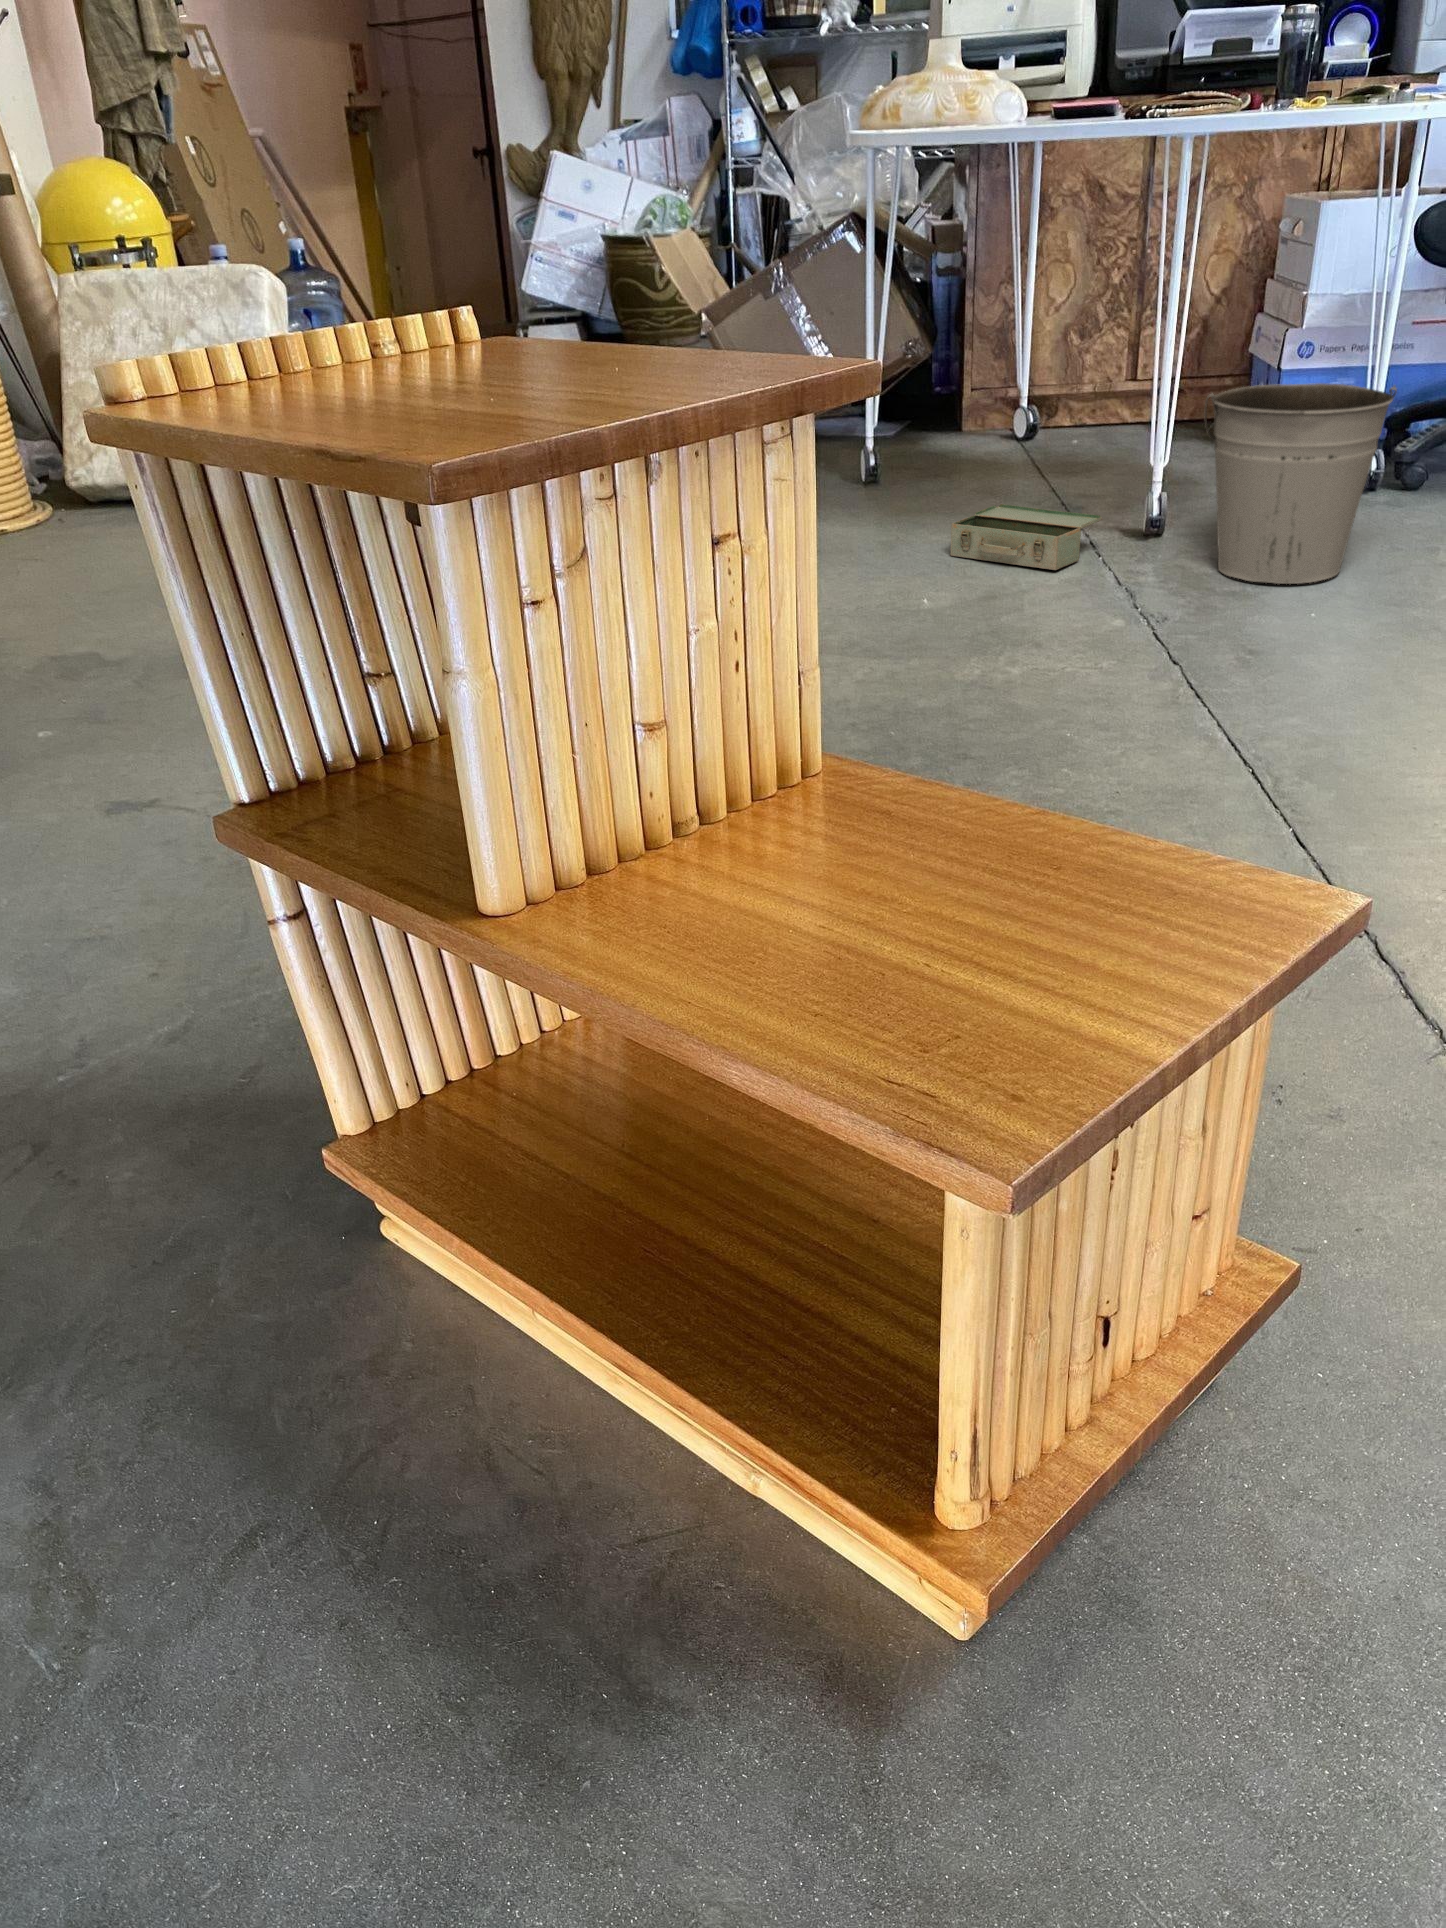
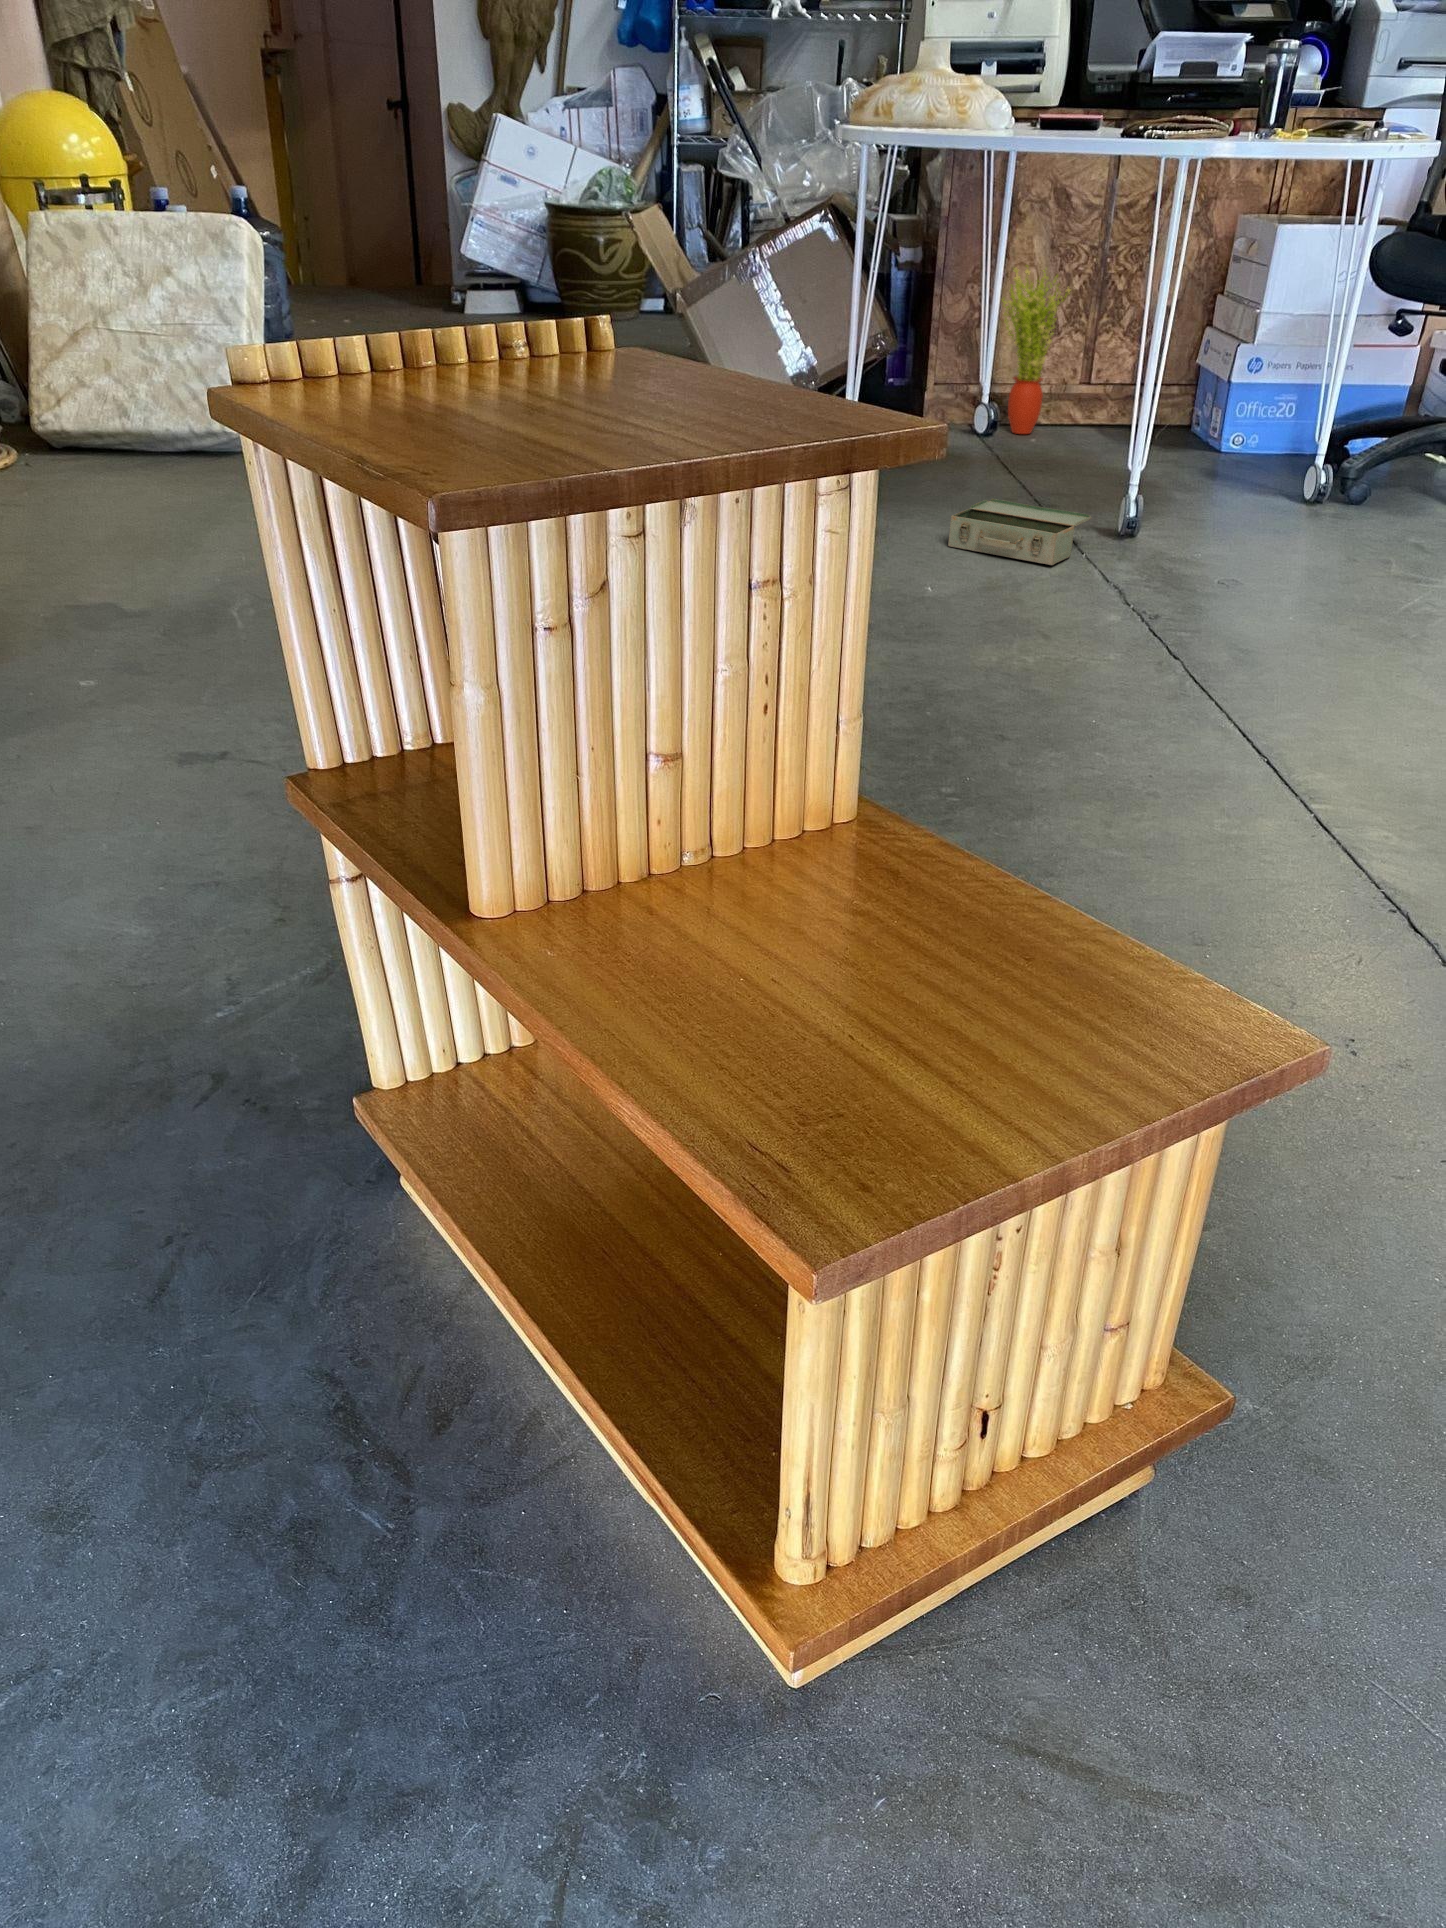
potted plant: none [1033,261,1108,438] -> present [1003,266,1070,434]
bucket: present [1205,383,1397,584] -> none [1196,400,1373,588]

